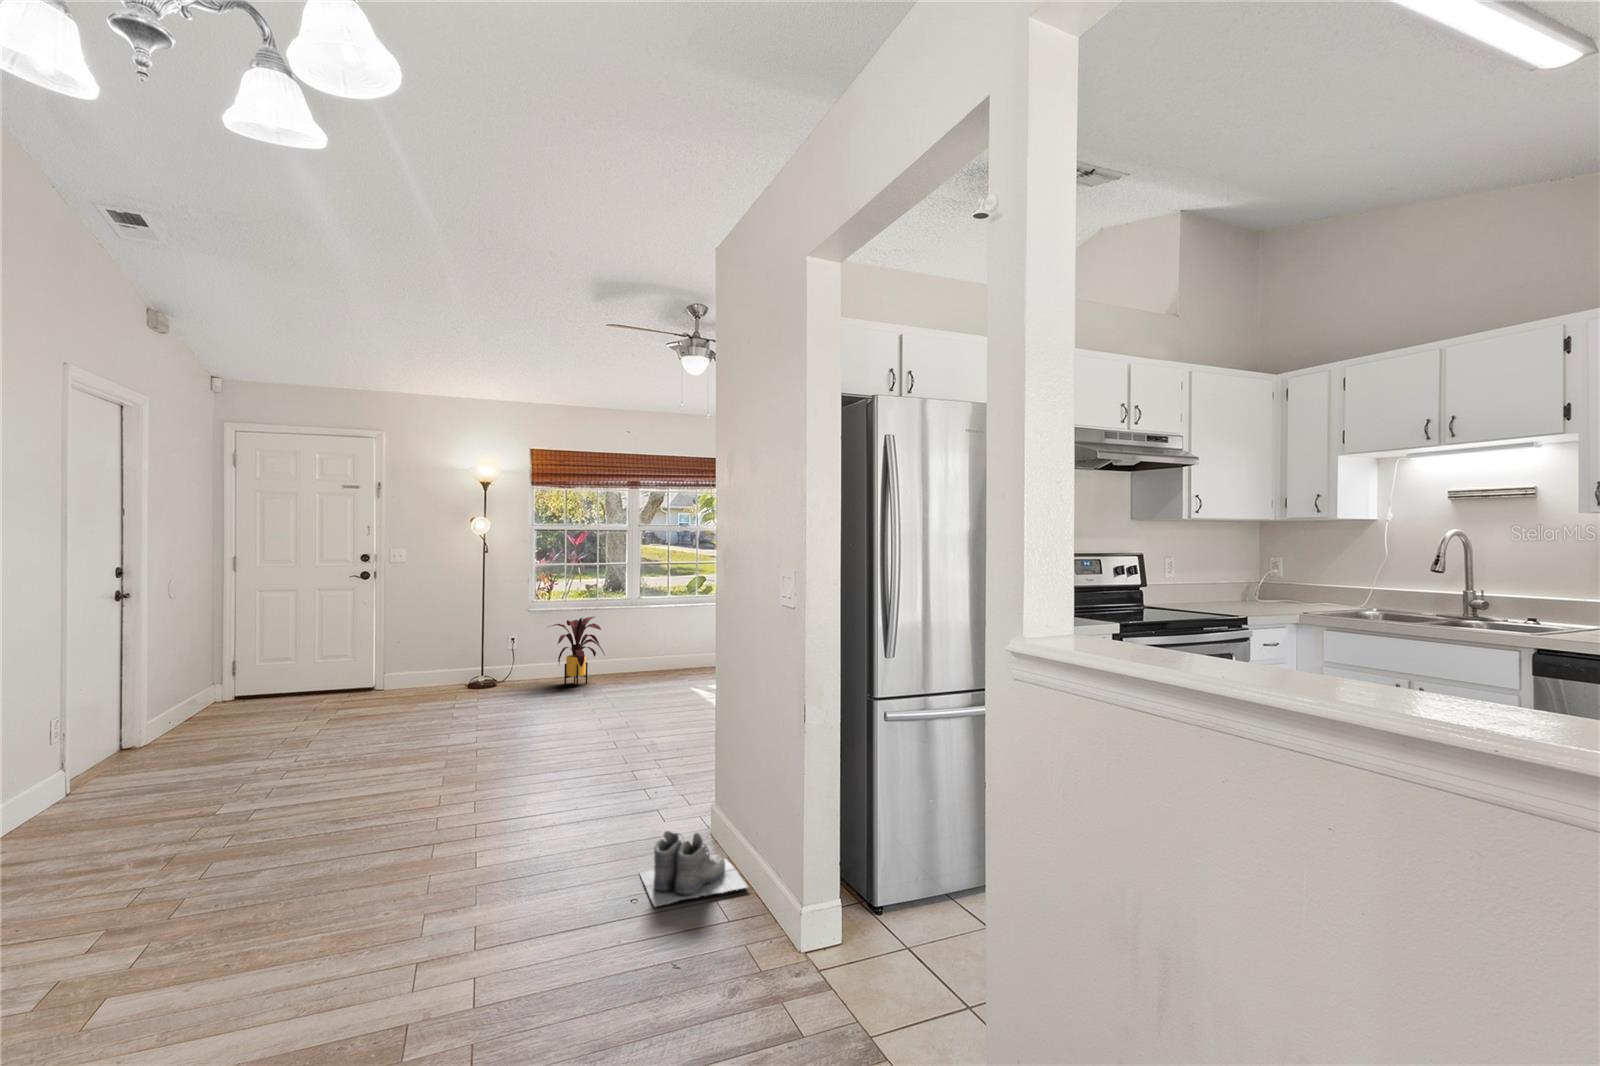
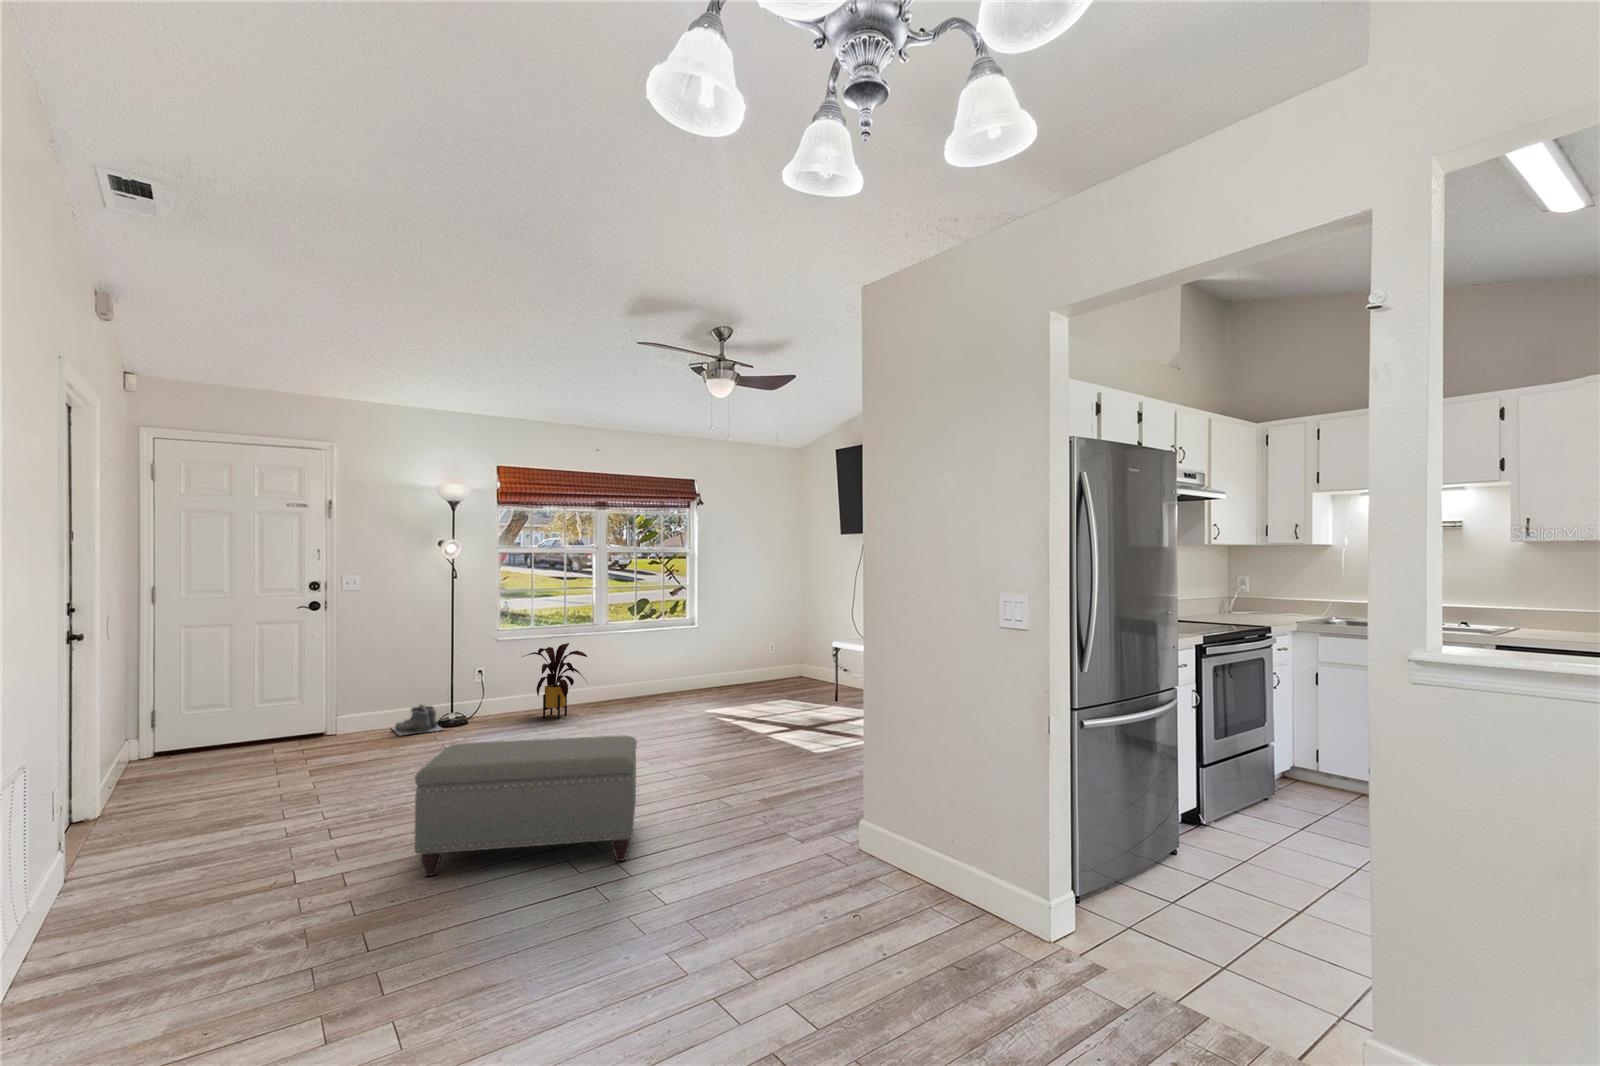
ottoman: none [307,698,537,816] -> present [415,736,637,876]
boots: present [640,831,747,907] -> present [392,704,442,735]

